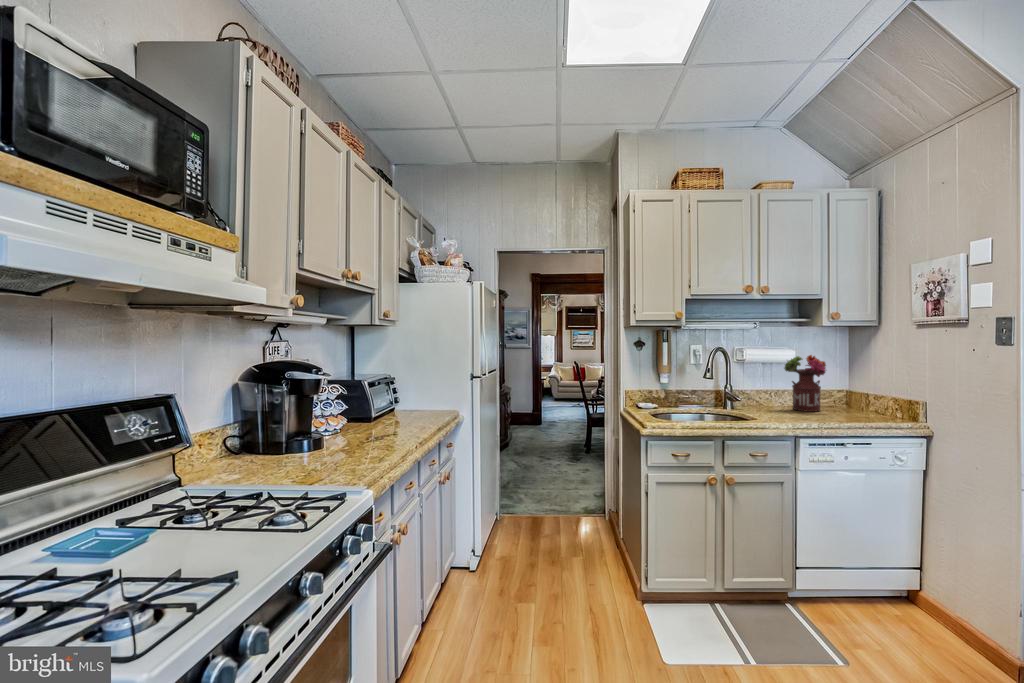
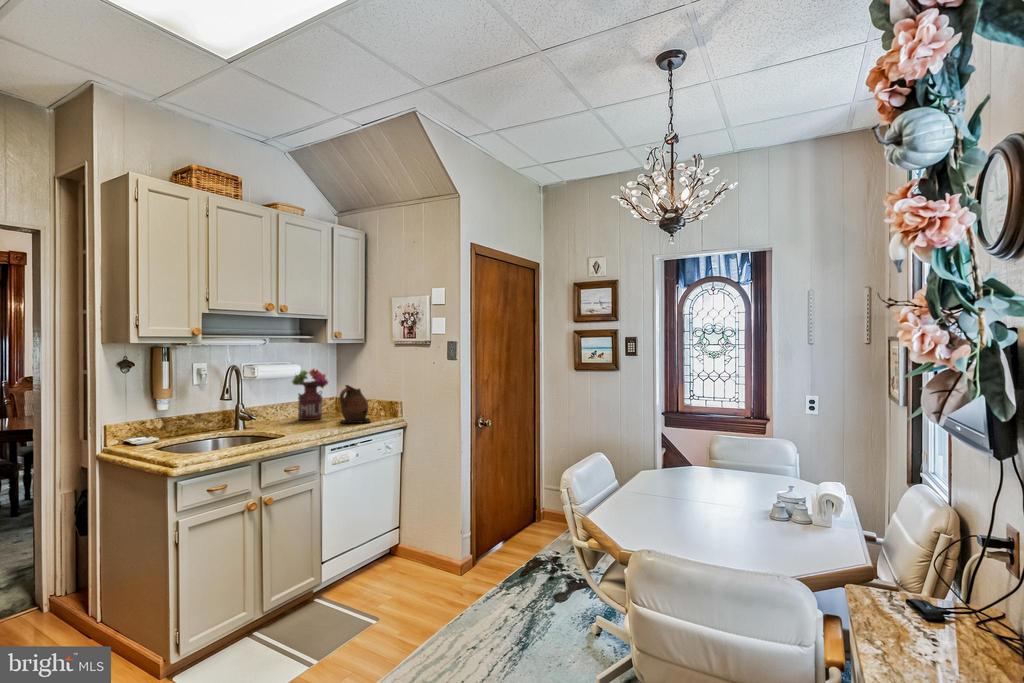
ceramic pitcher: none [831,373,876,421] -> present [340,385,370,423]

